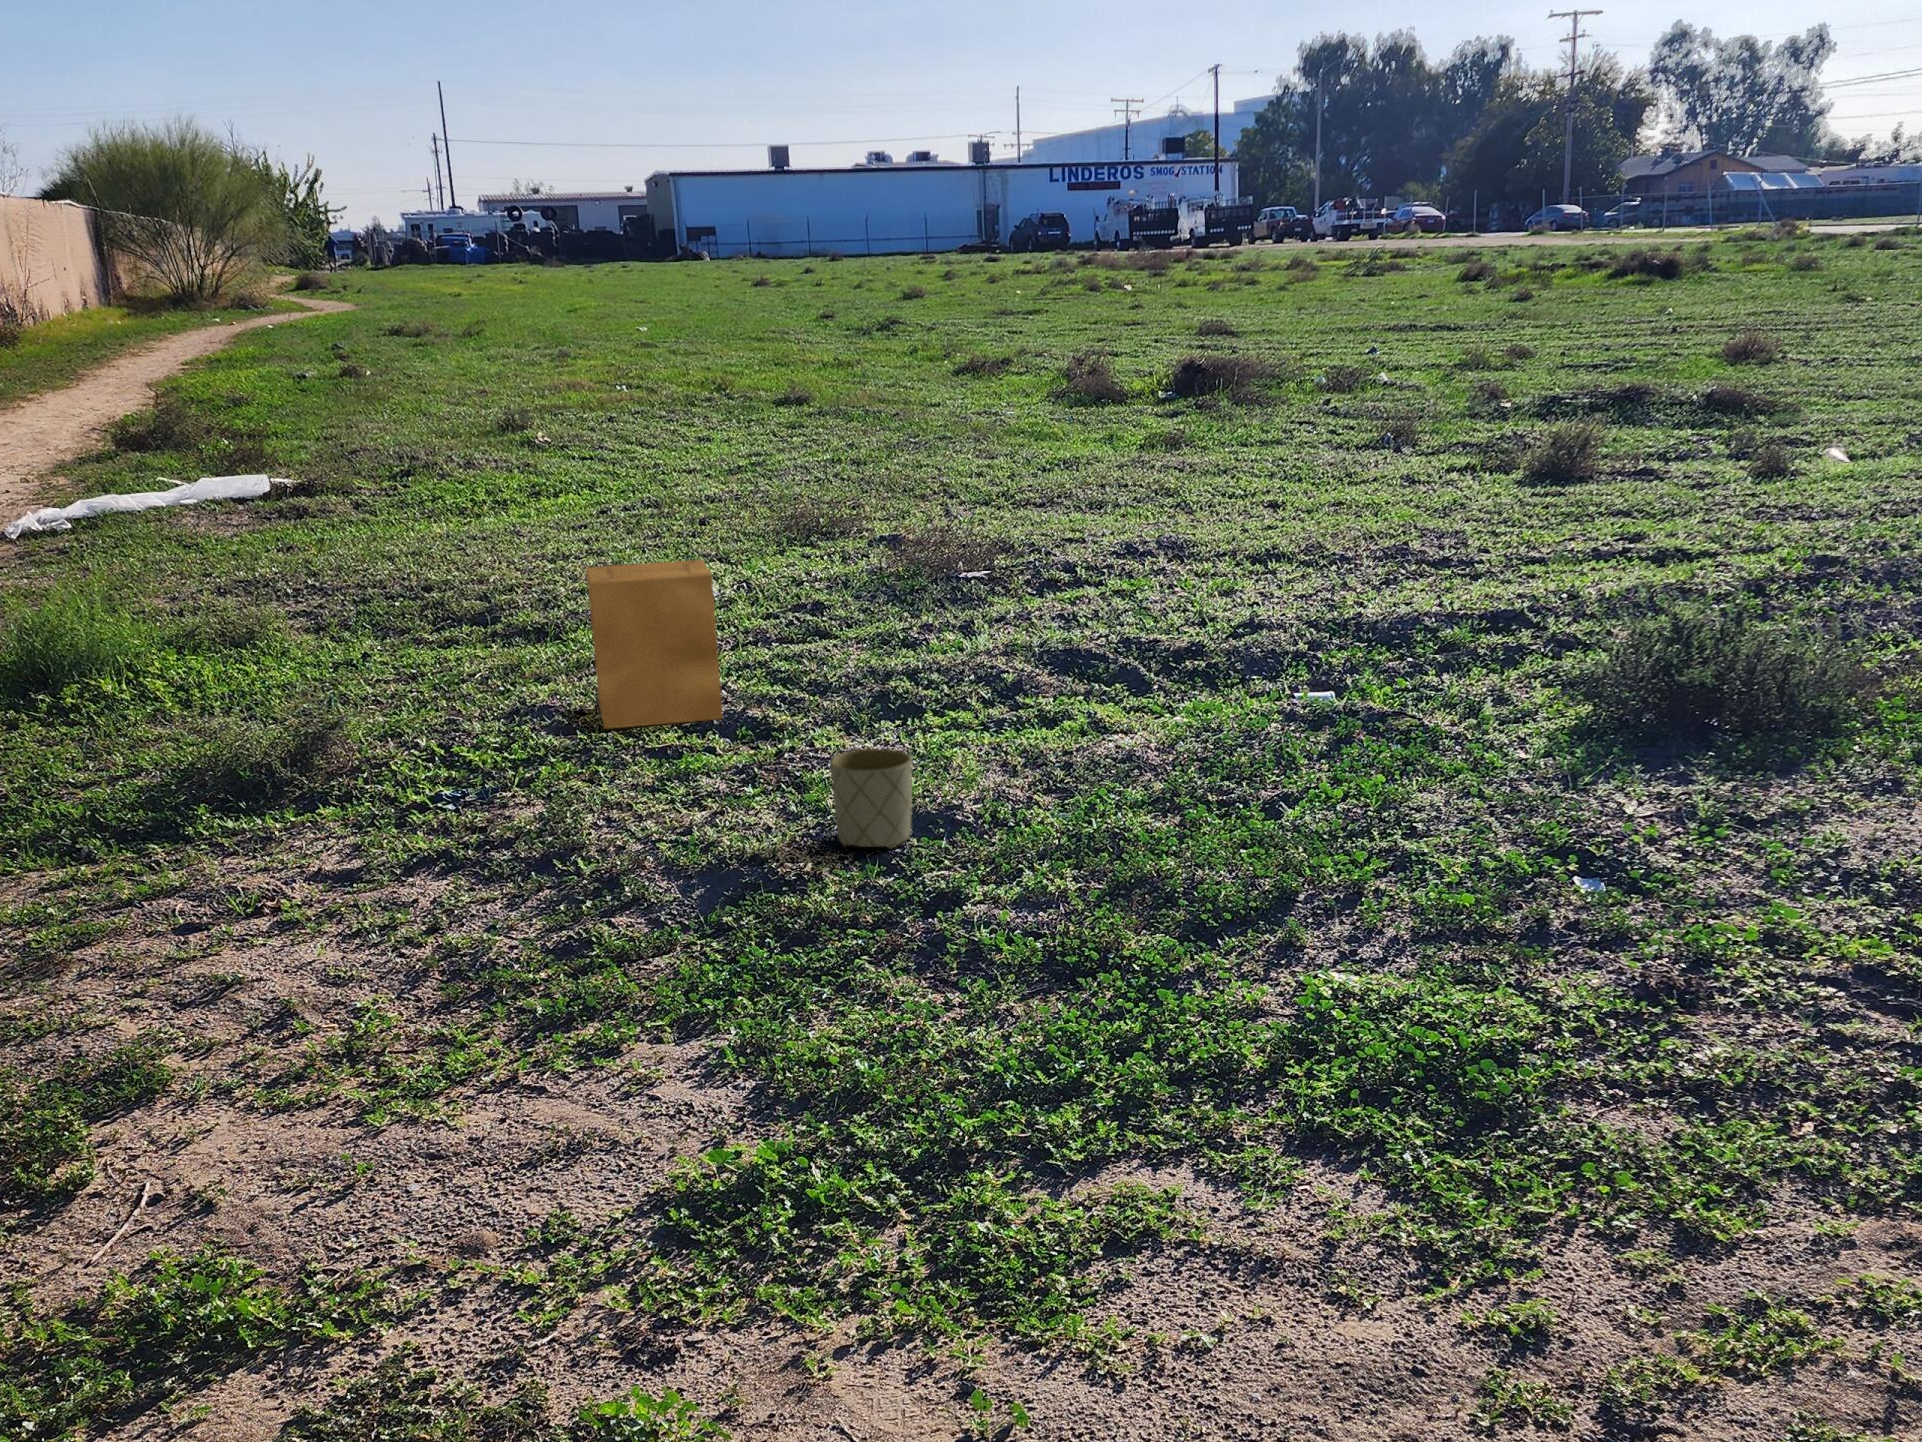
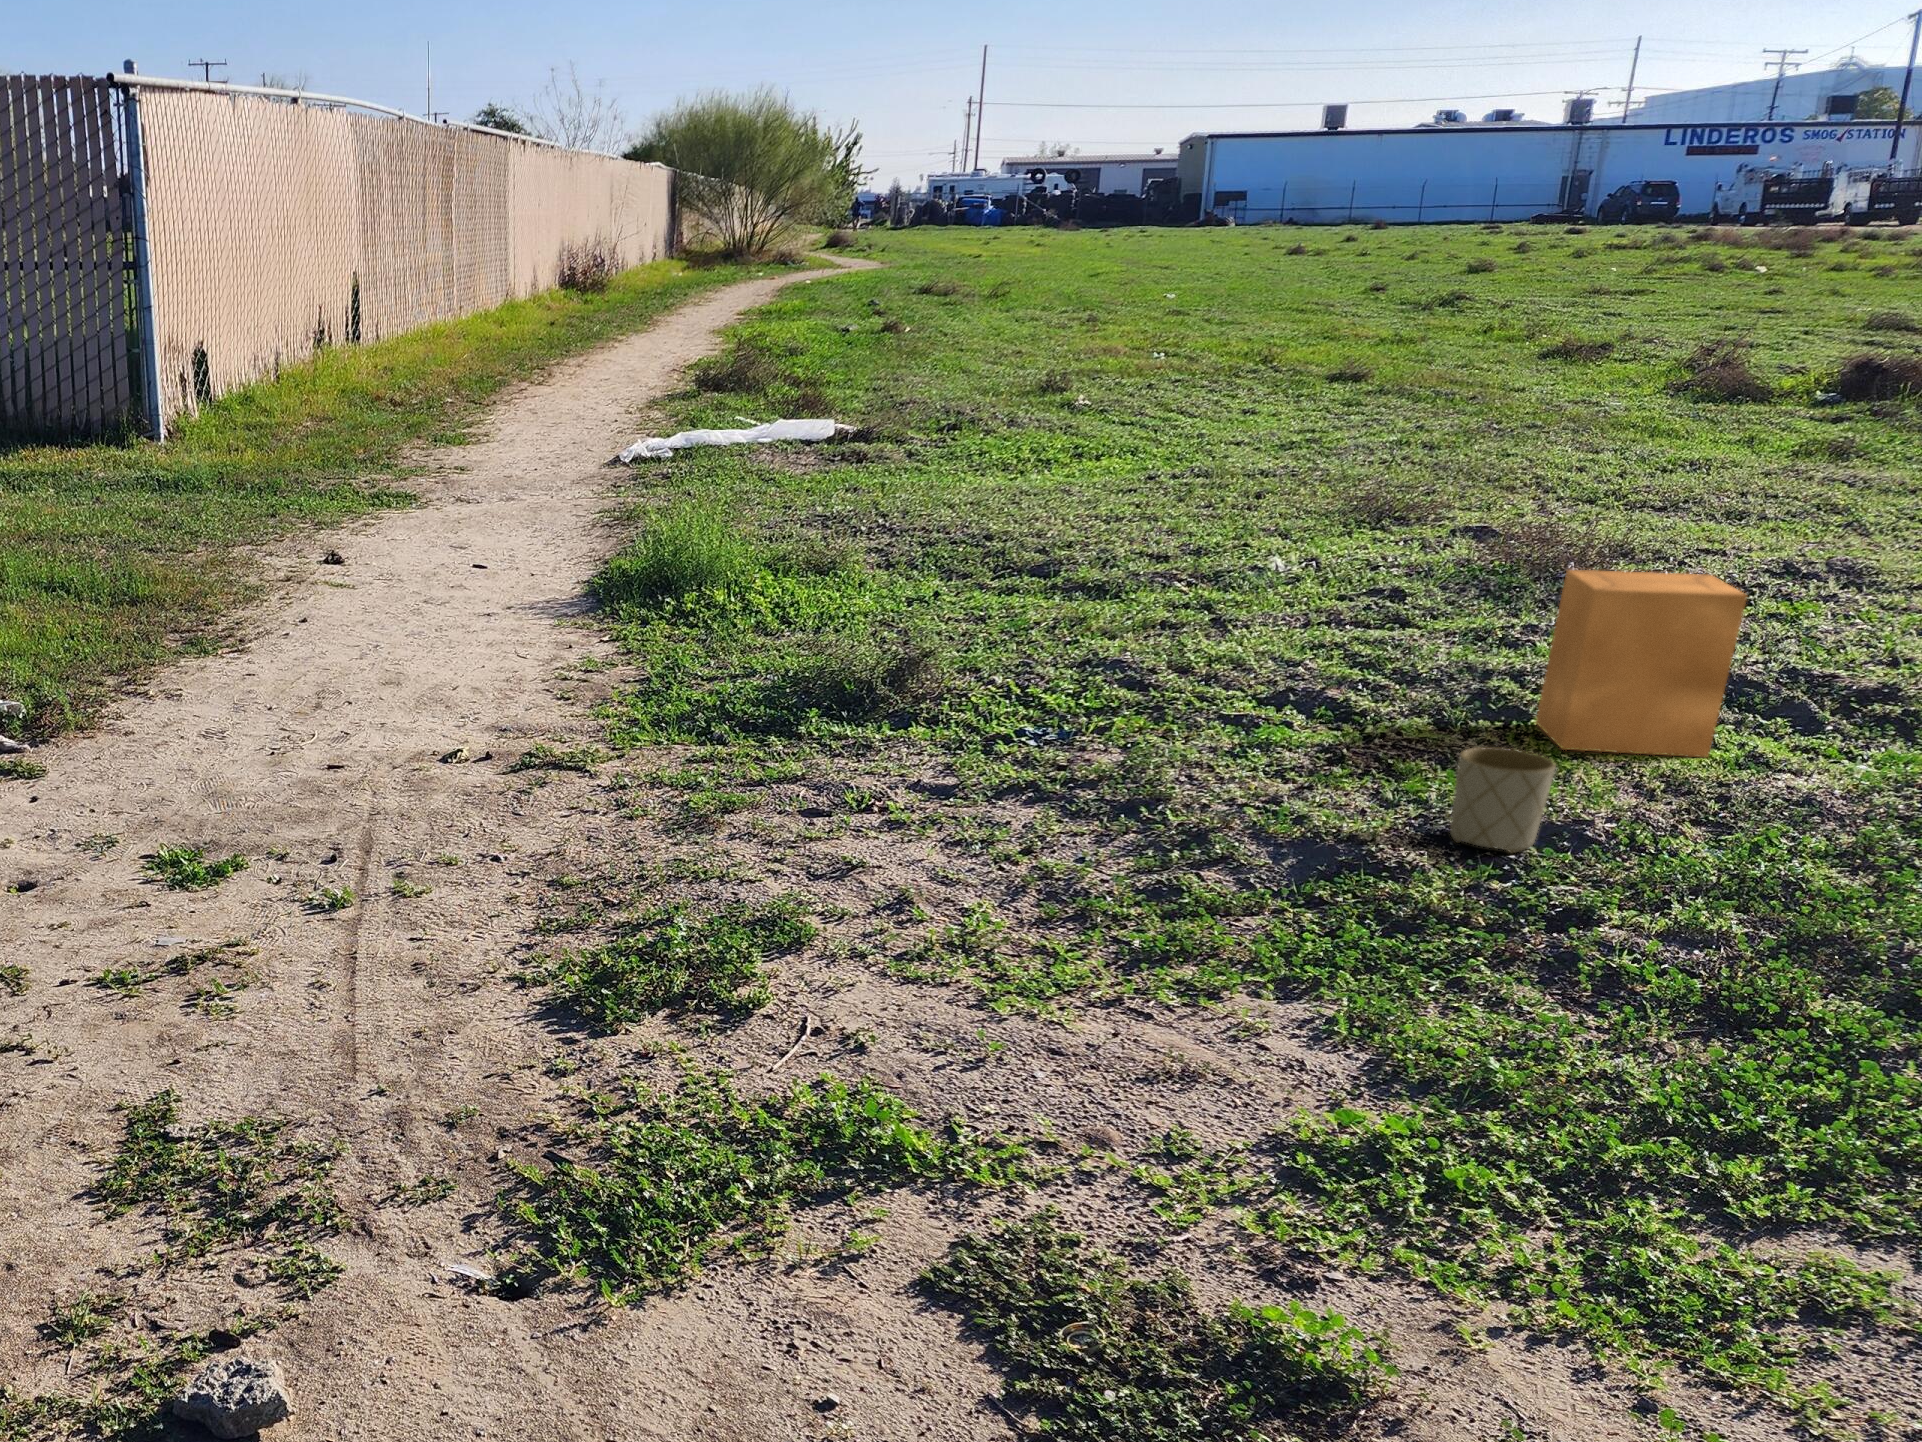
cardboard box: present [586,560,723,729] -> present [1536,570,1747,757]

